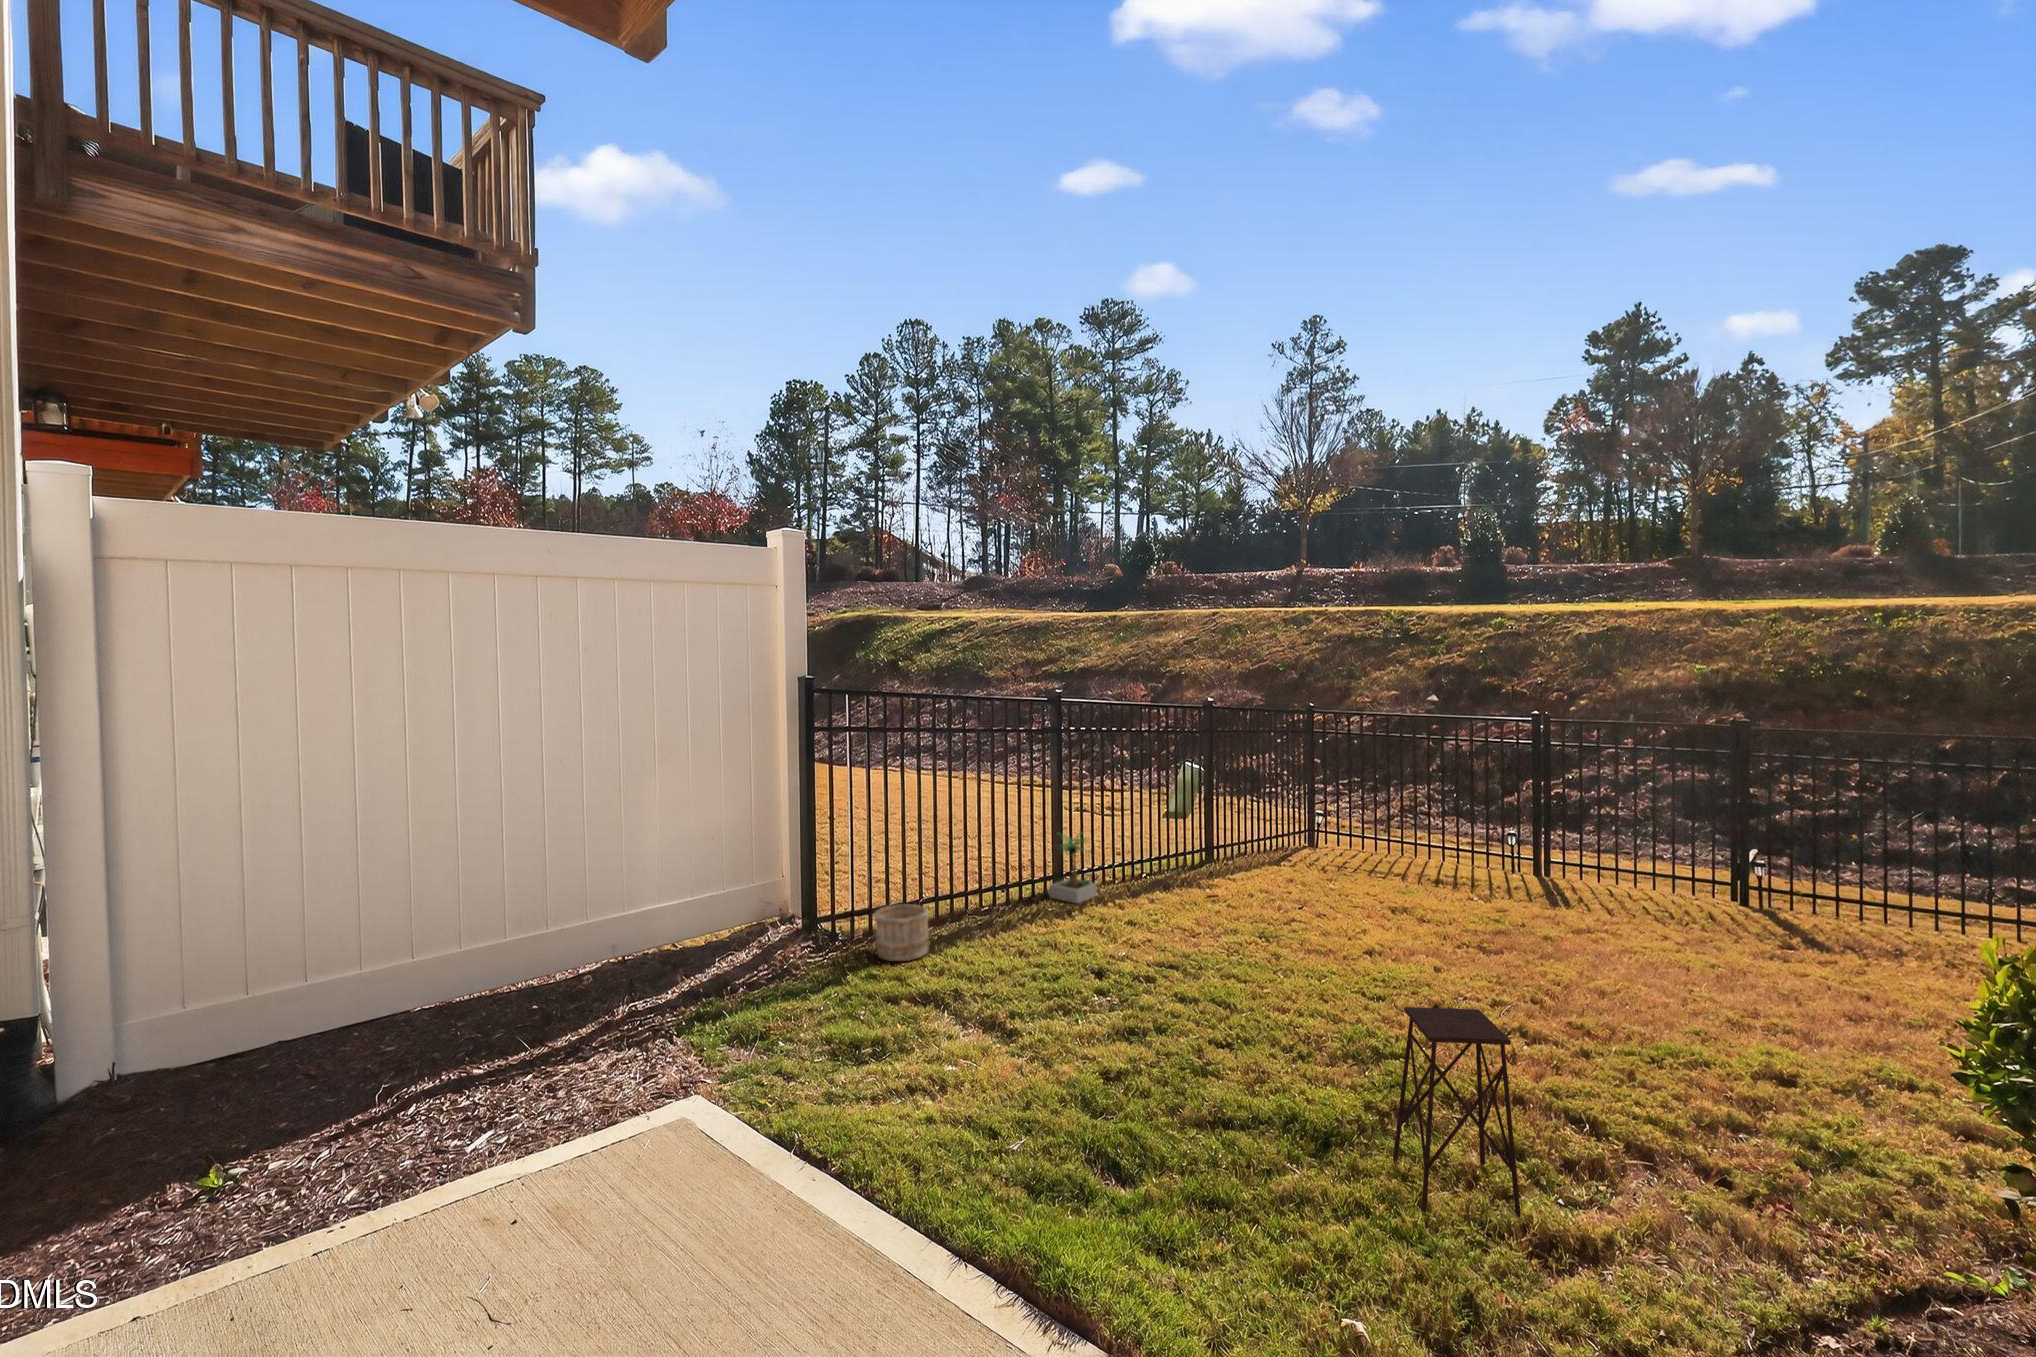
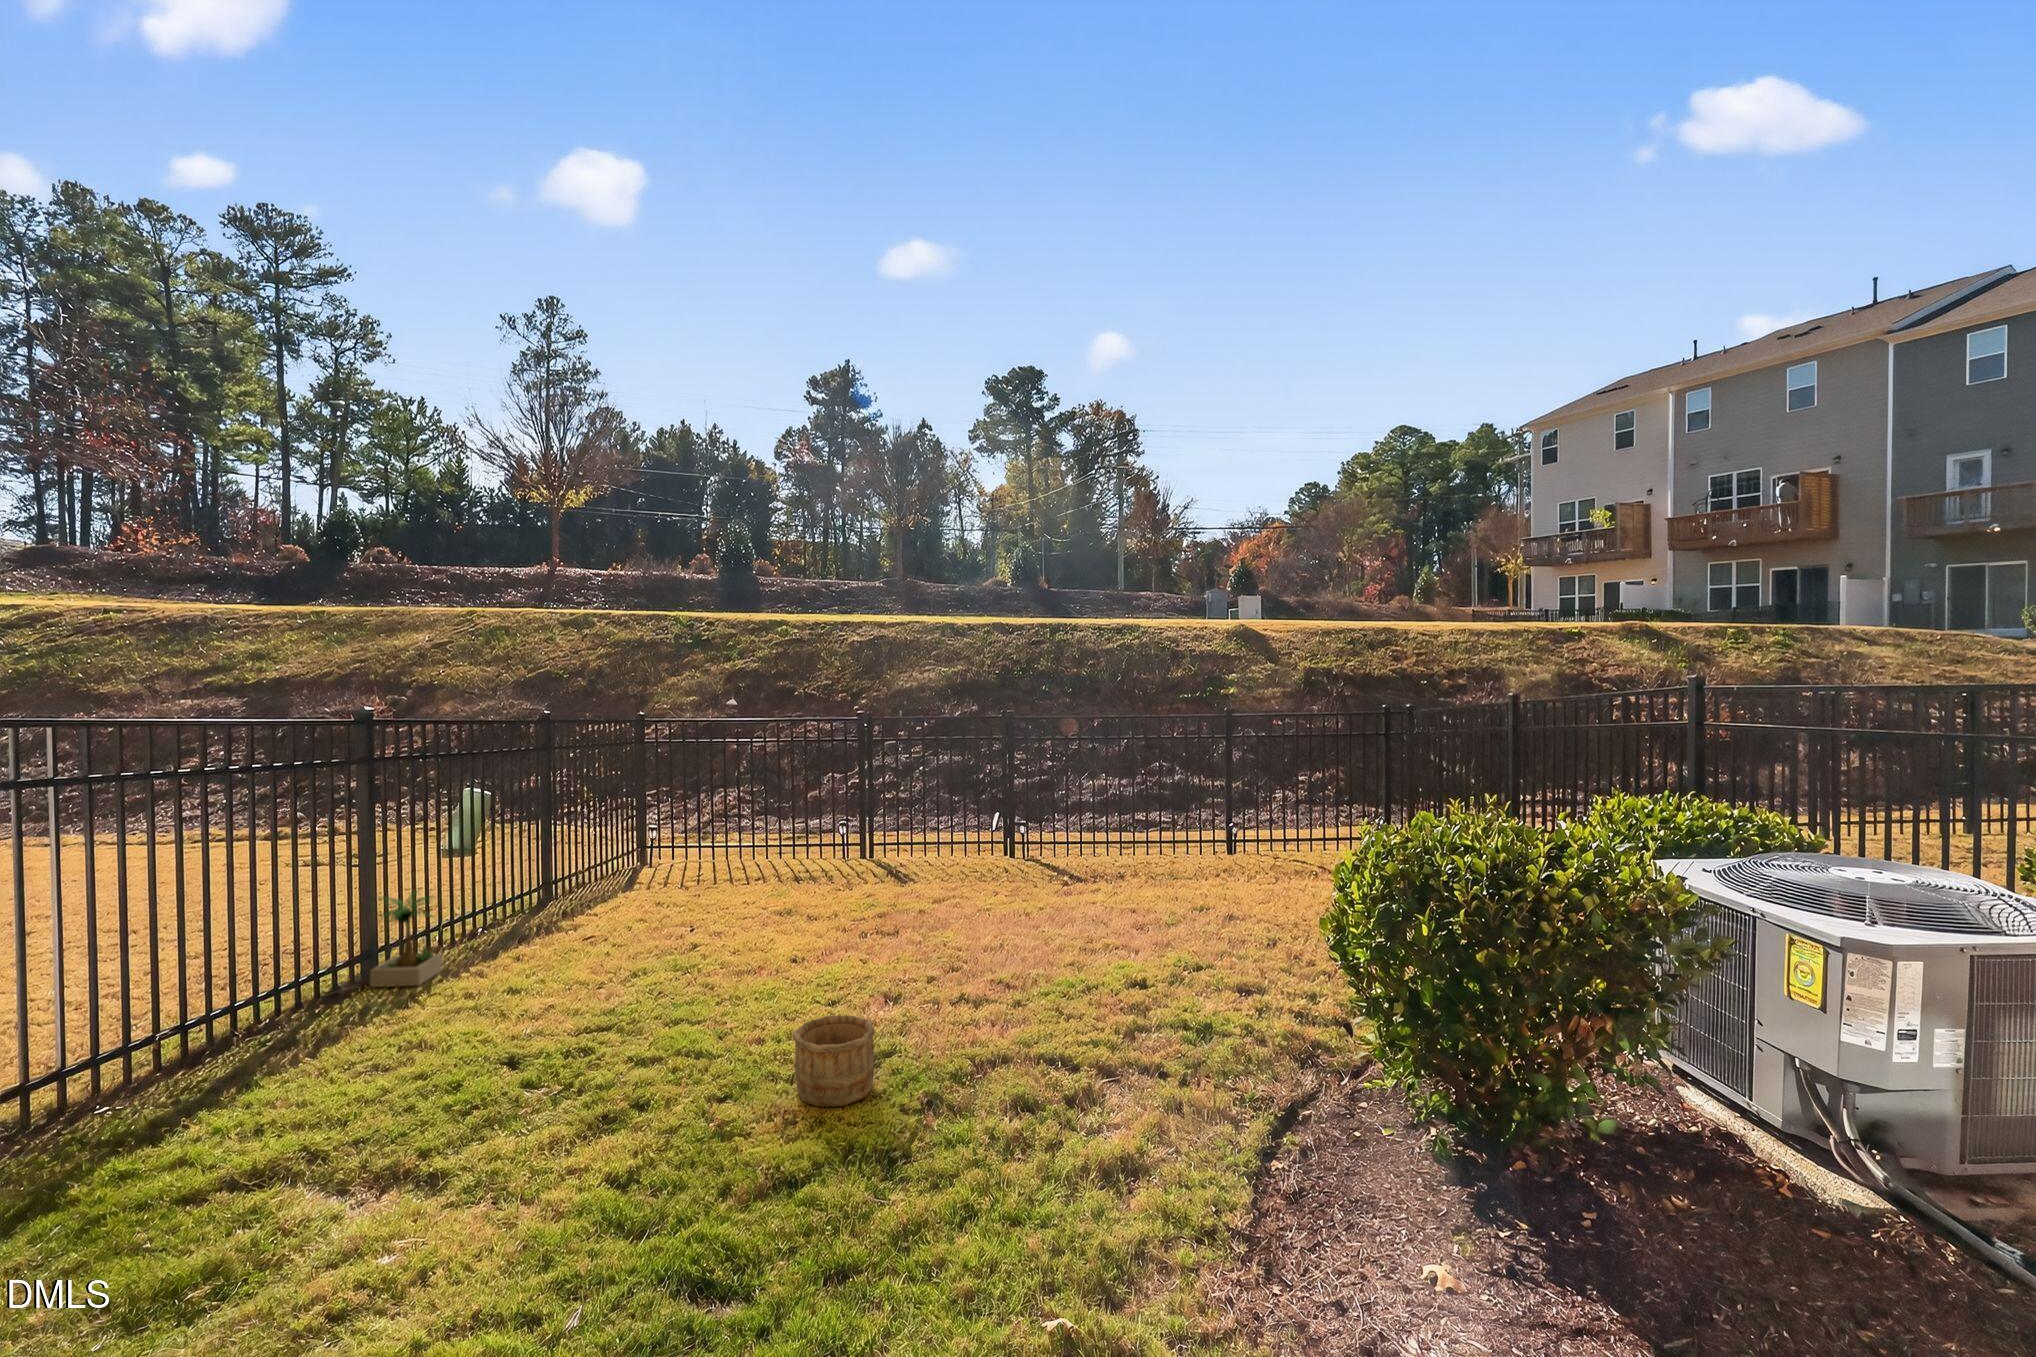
wooden bucket: present [874,904,929,961] -> present [792,1016,875,1107]
side table: present [1393,1007,1521,1217] -> none [946,979,1067,1185]

